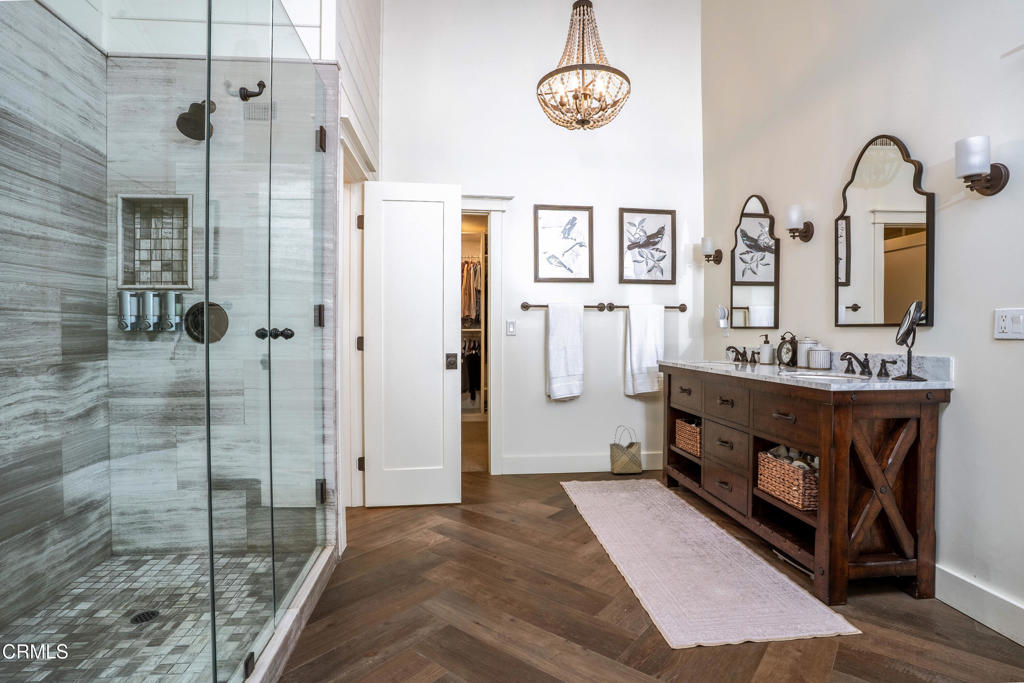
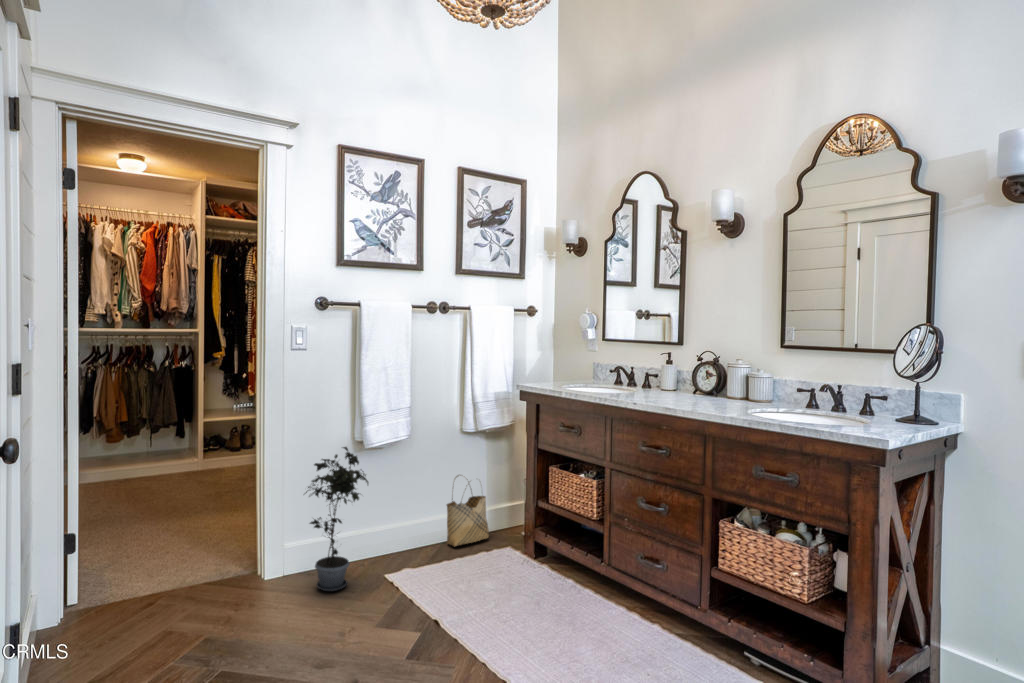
potted plant: none [510,396,548,484] -> present [306,447,368,591]

